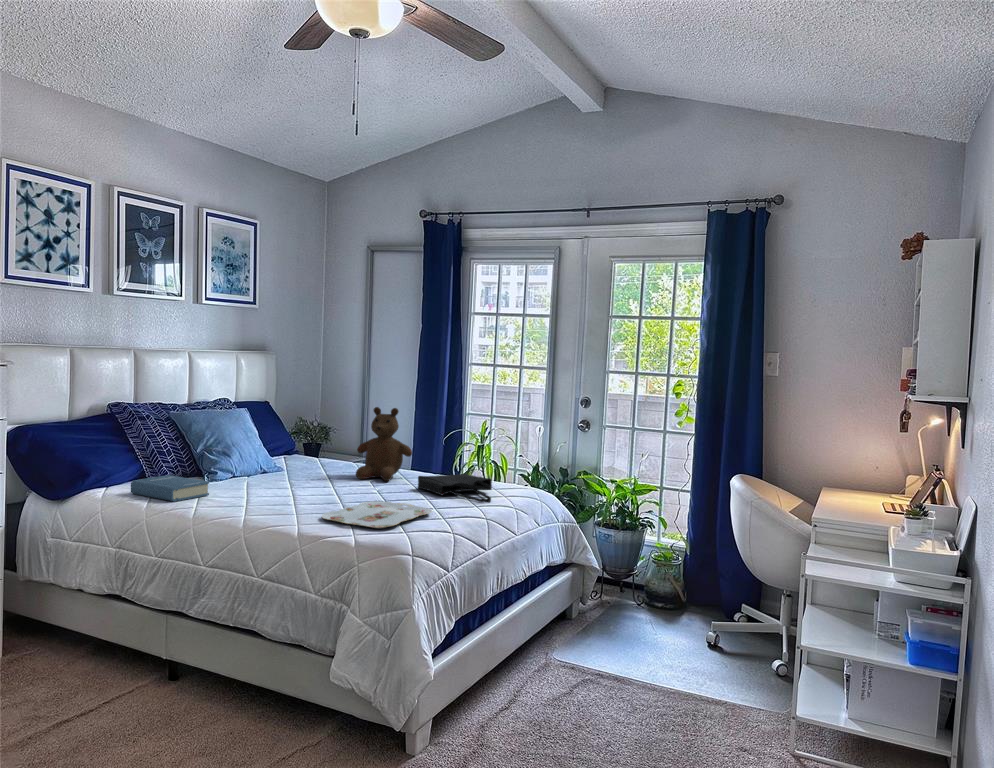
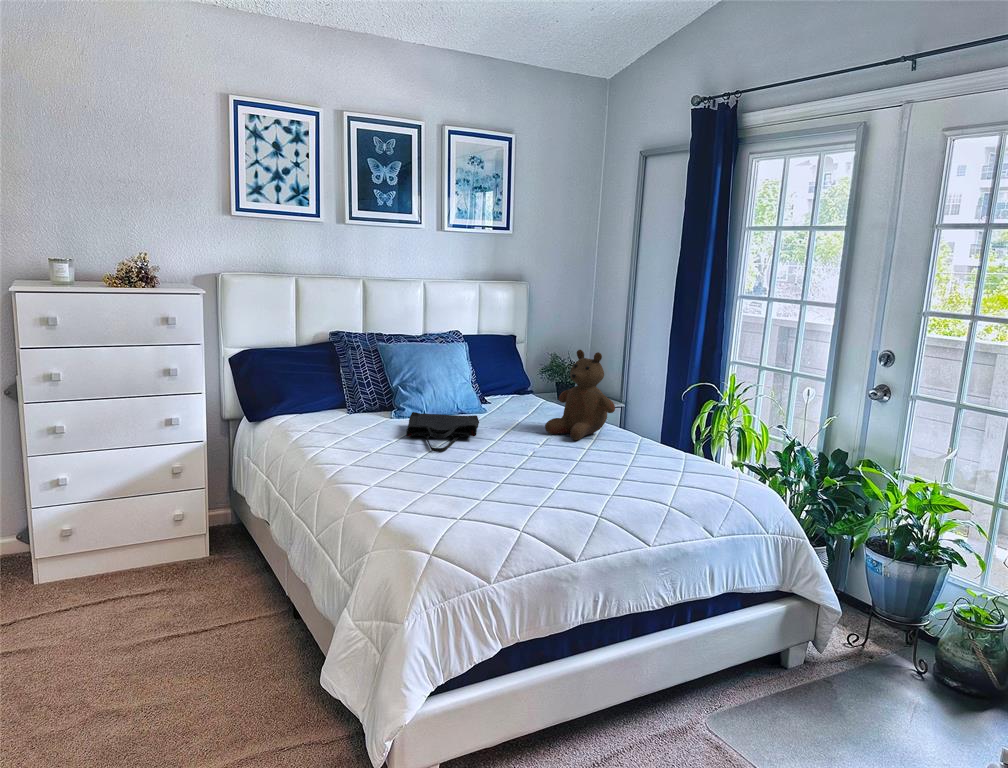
tote bag: present [418,474,492,502] -> present [406,412,479,452]
hardback book: present [131,475,209,502] -> none [309,408,369,438]
serving tray: present [322,501,432,528] -> none [419,467,555,507]

